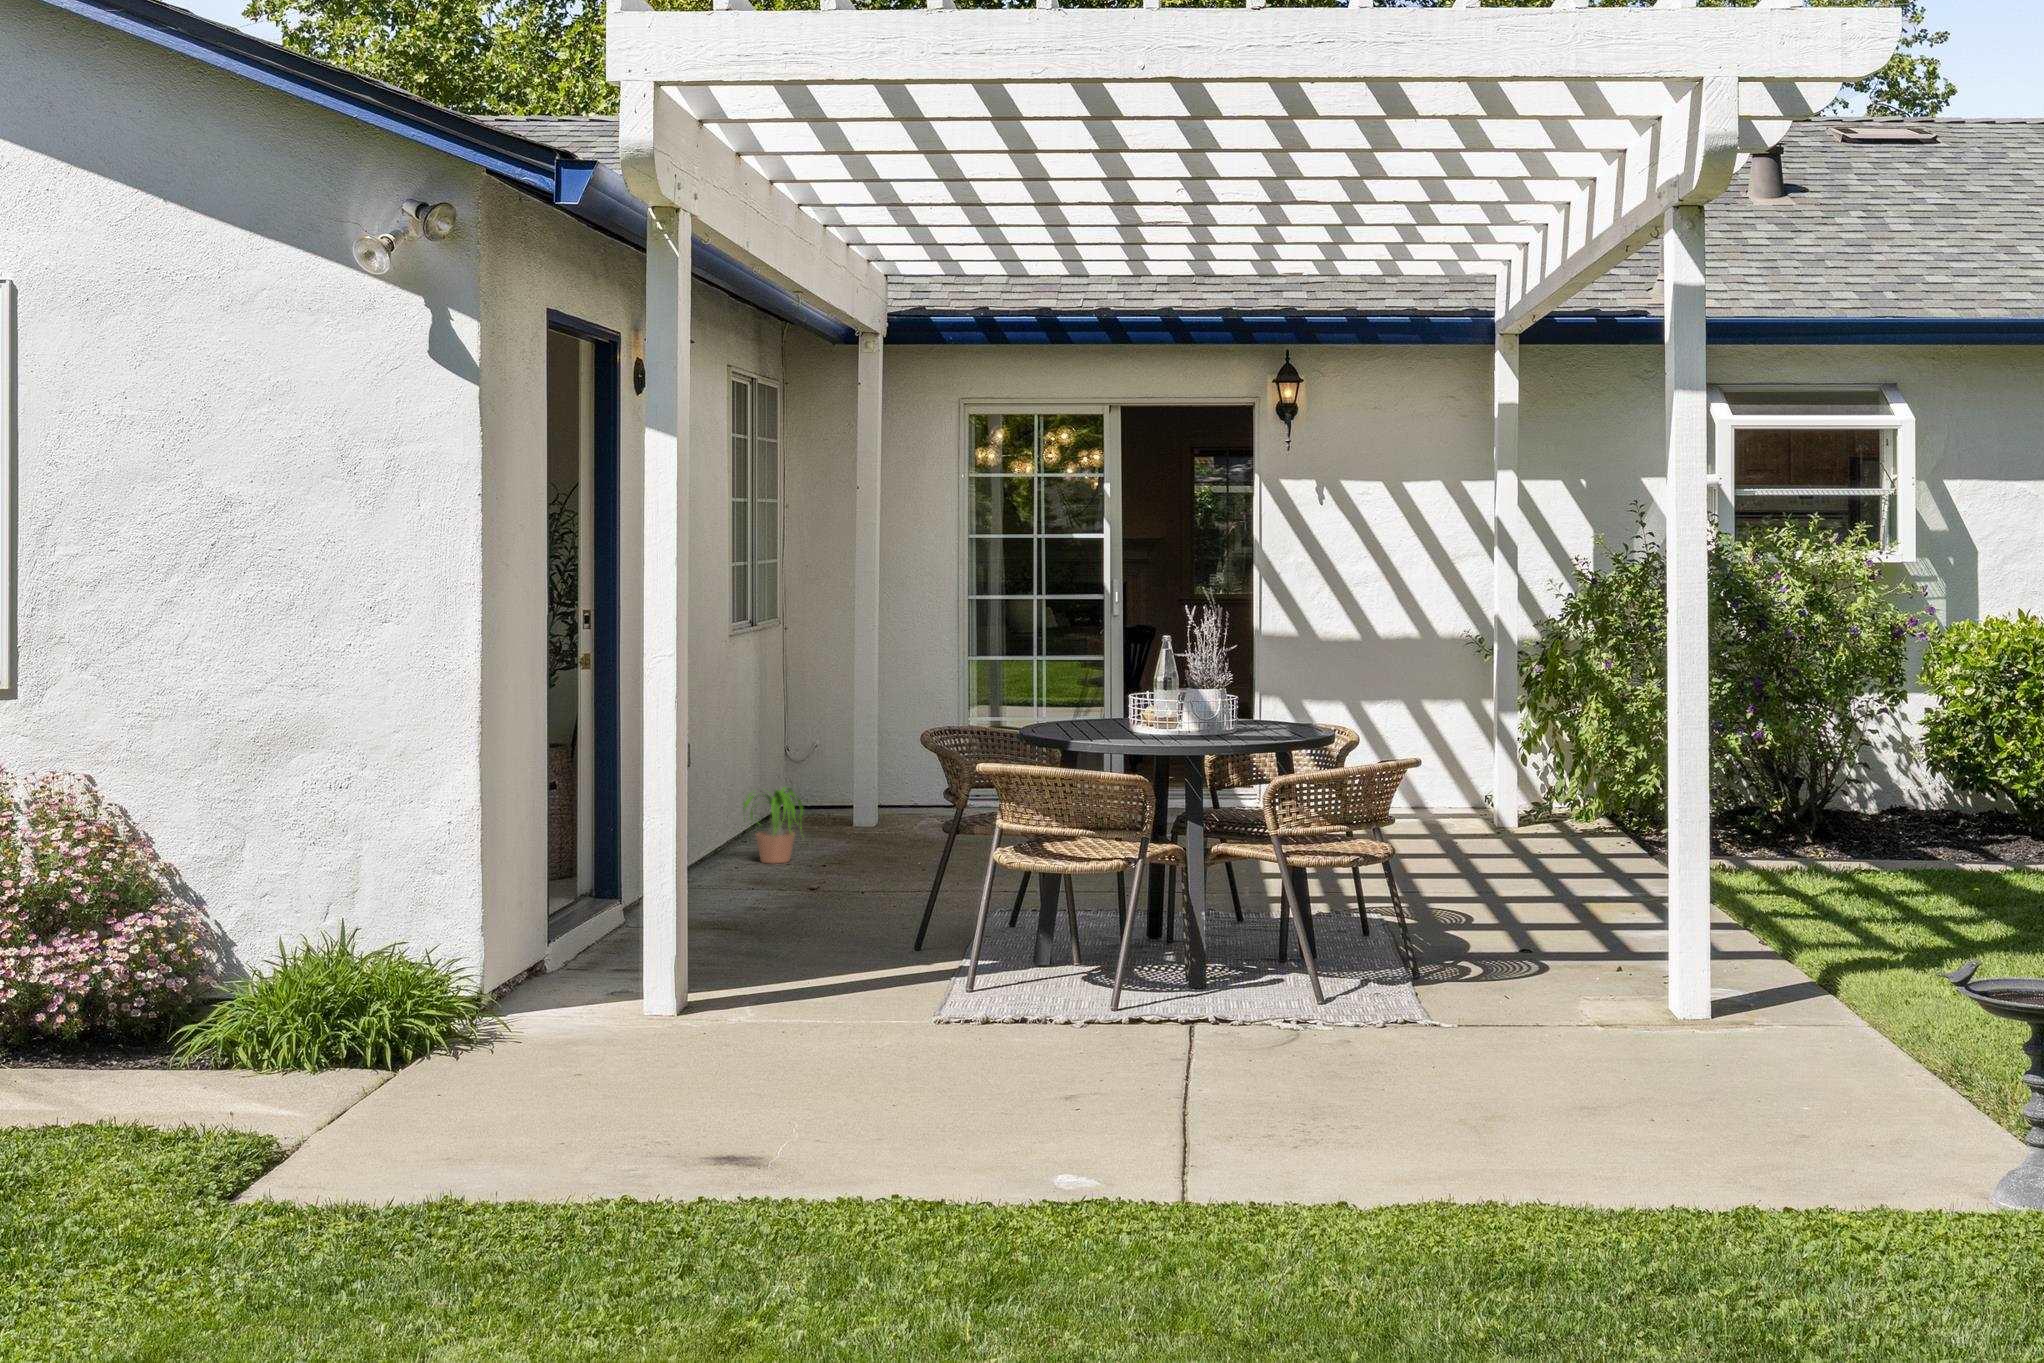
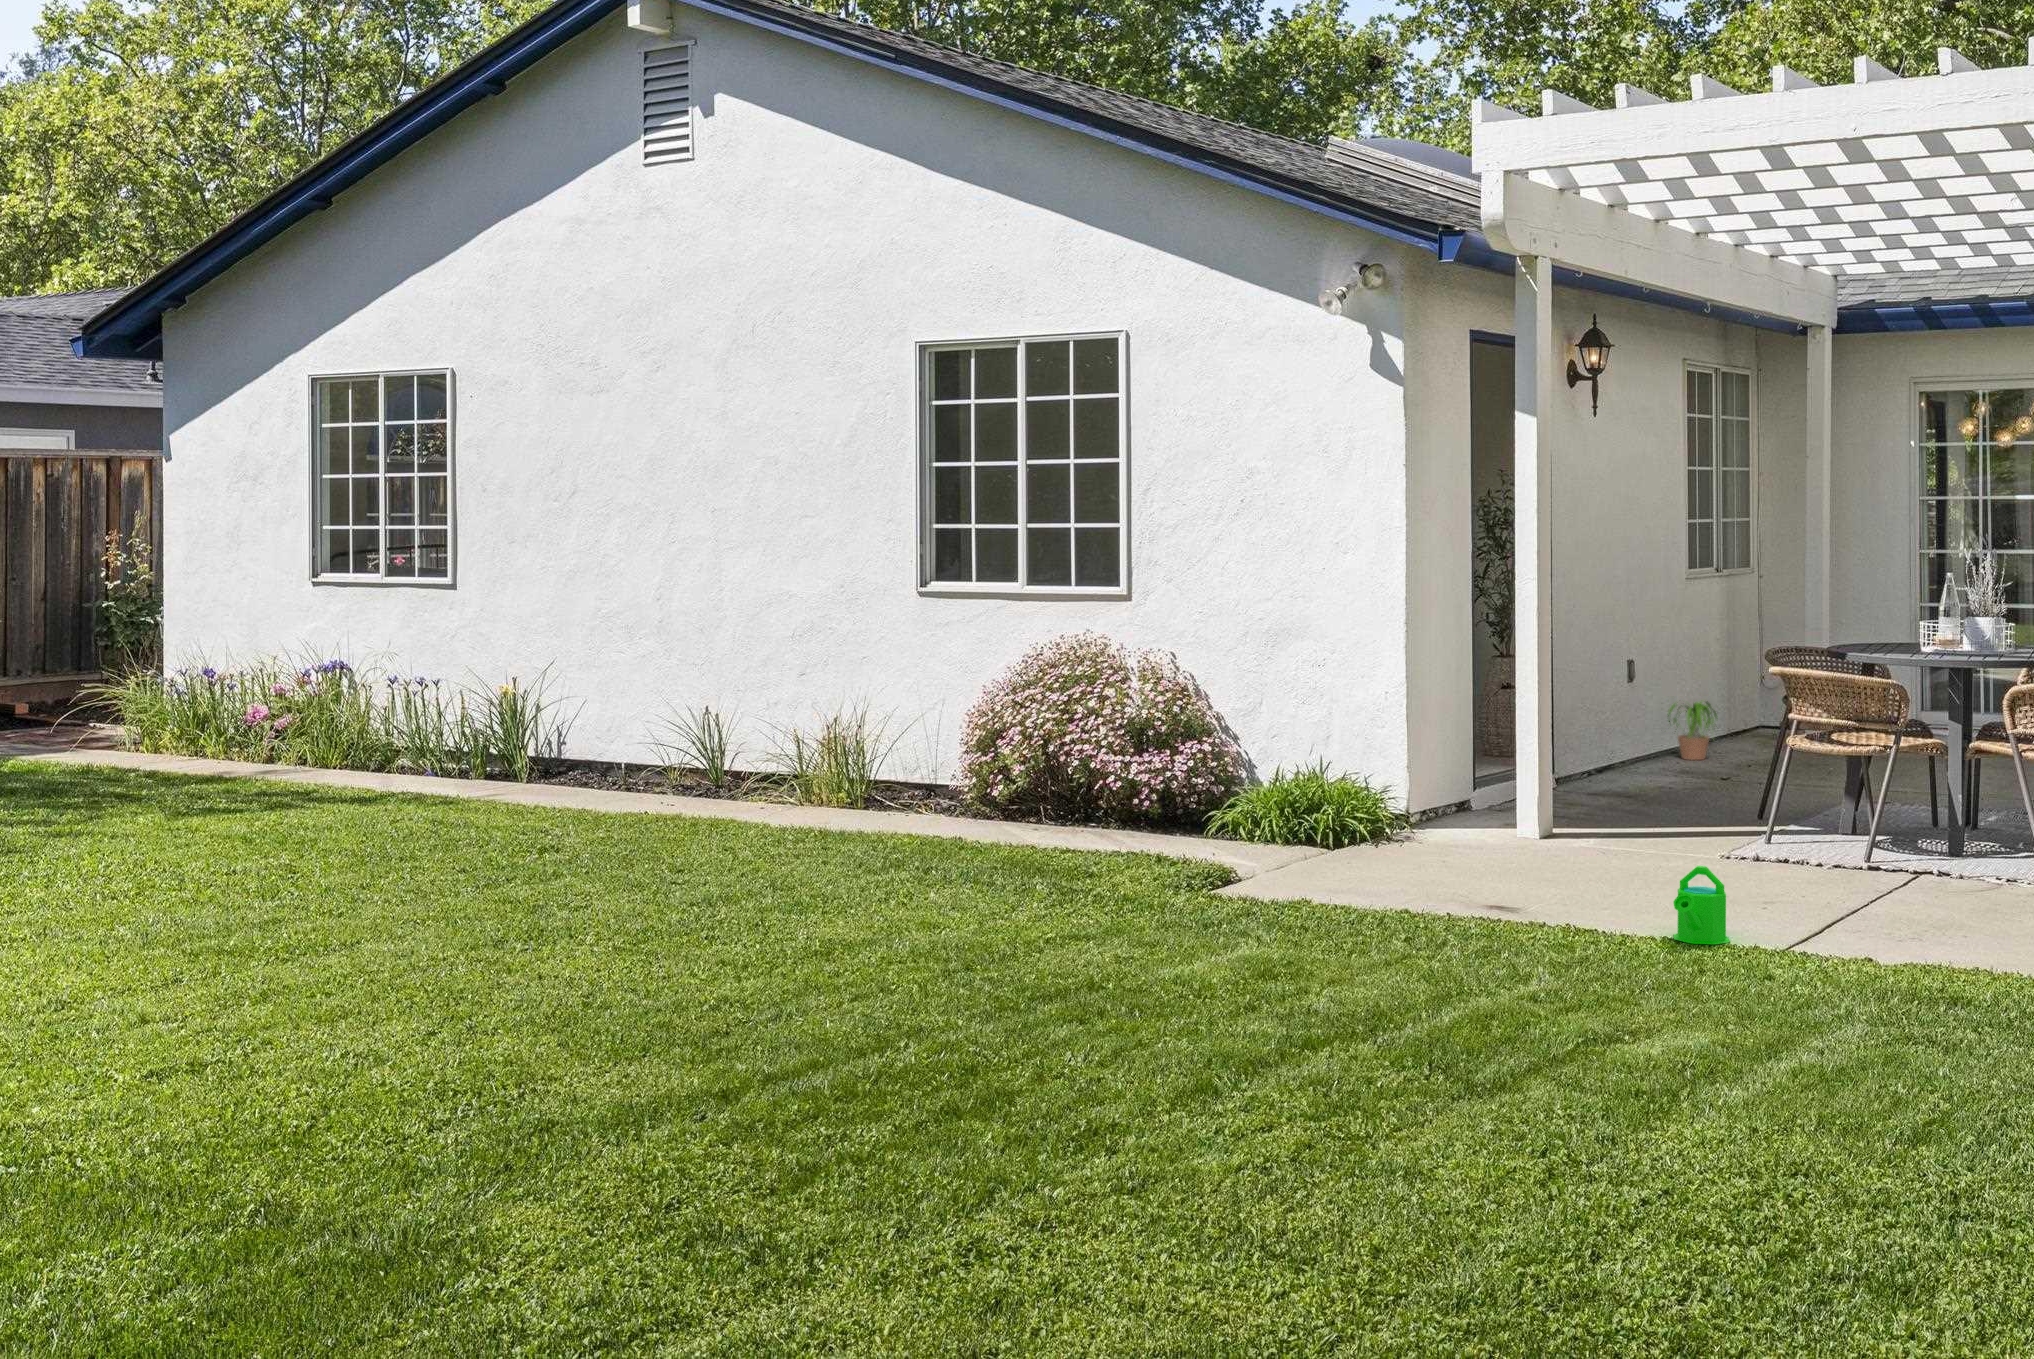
watering can: none [1058,1049,1141,1166] -> present [1673,866,1730,945]

